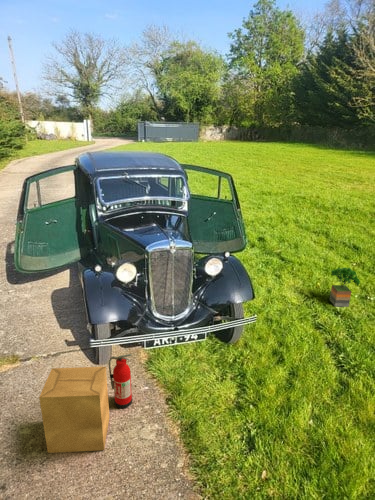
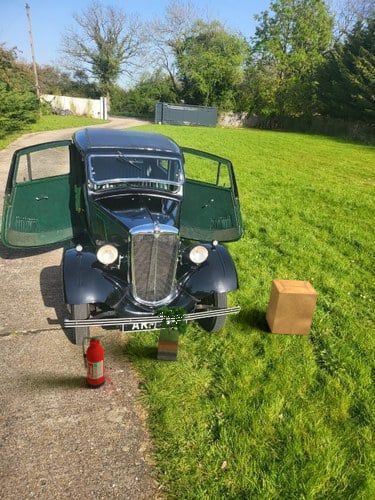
potted tree: present [330,268,360,307] -> present [154,306,189,361]
cardboard box: present [39,367,110,453] -> present [266,279,318,335]

